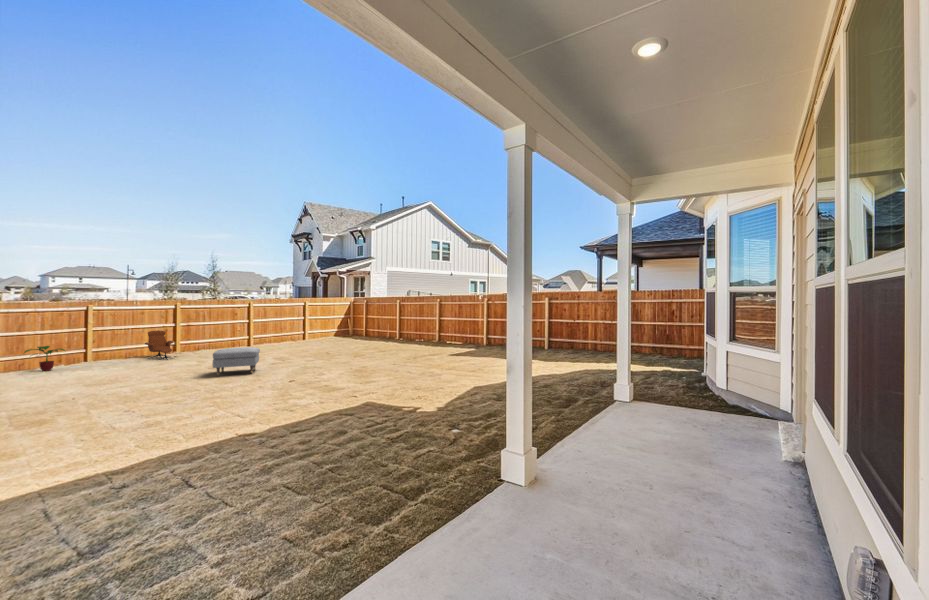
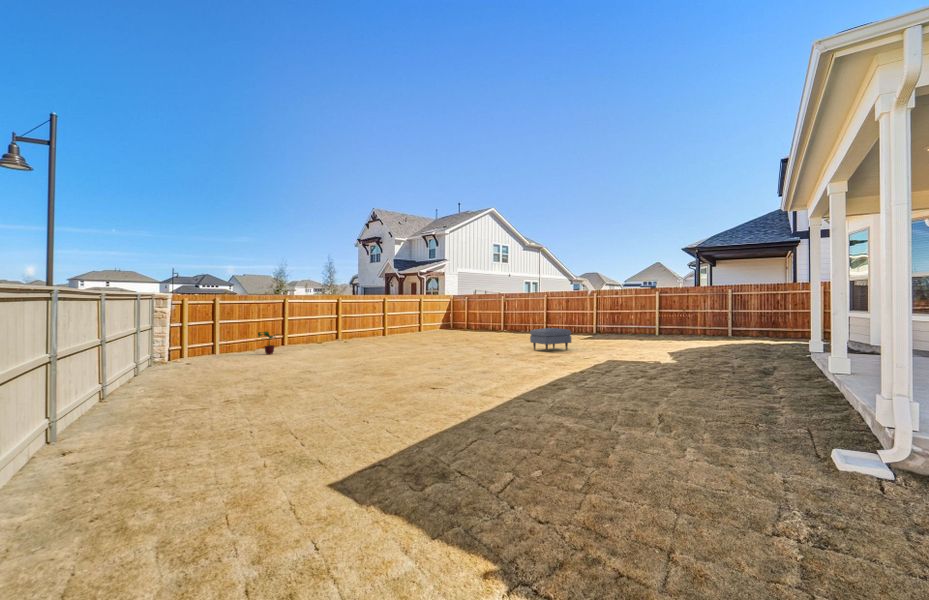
lounge chair: present [145,330,173,360] -> none [322,321,350,347]
ottoman: present [213,347,260,376] -> present [530,328,571,352]

